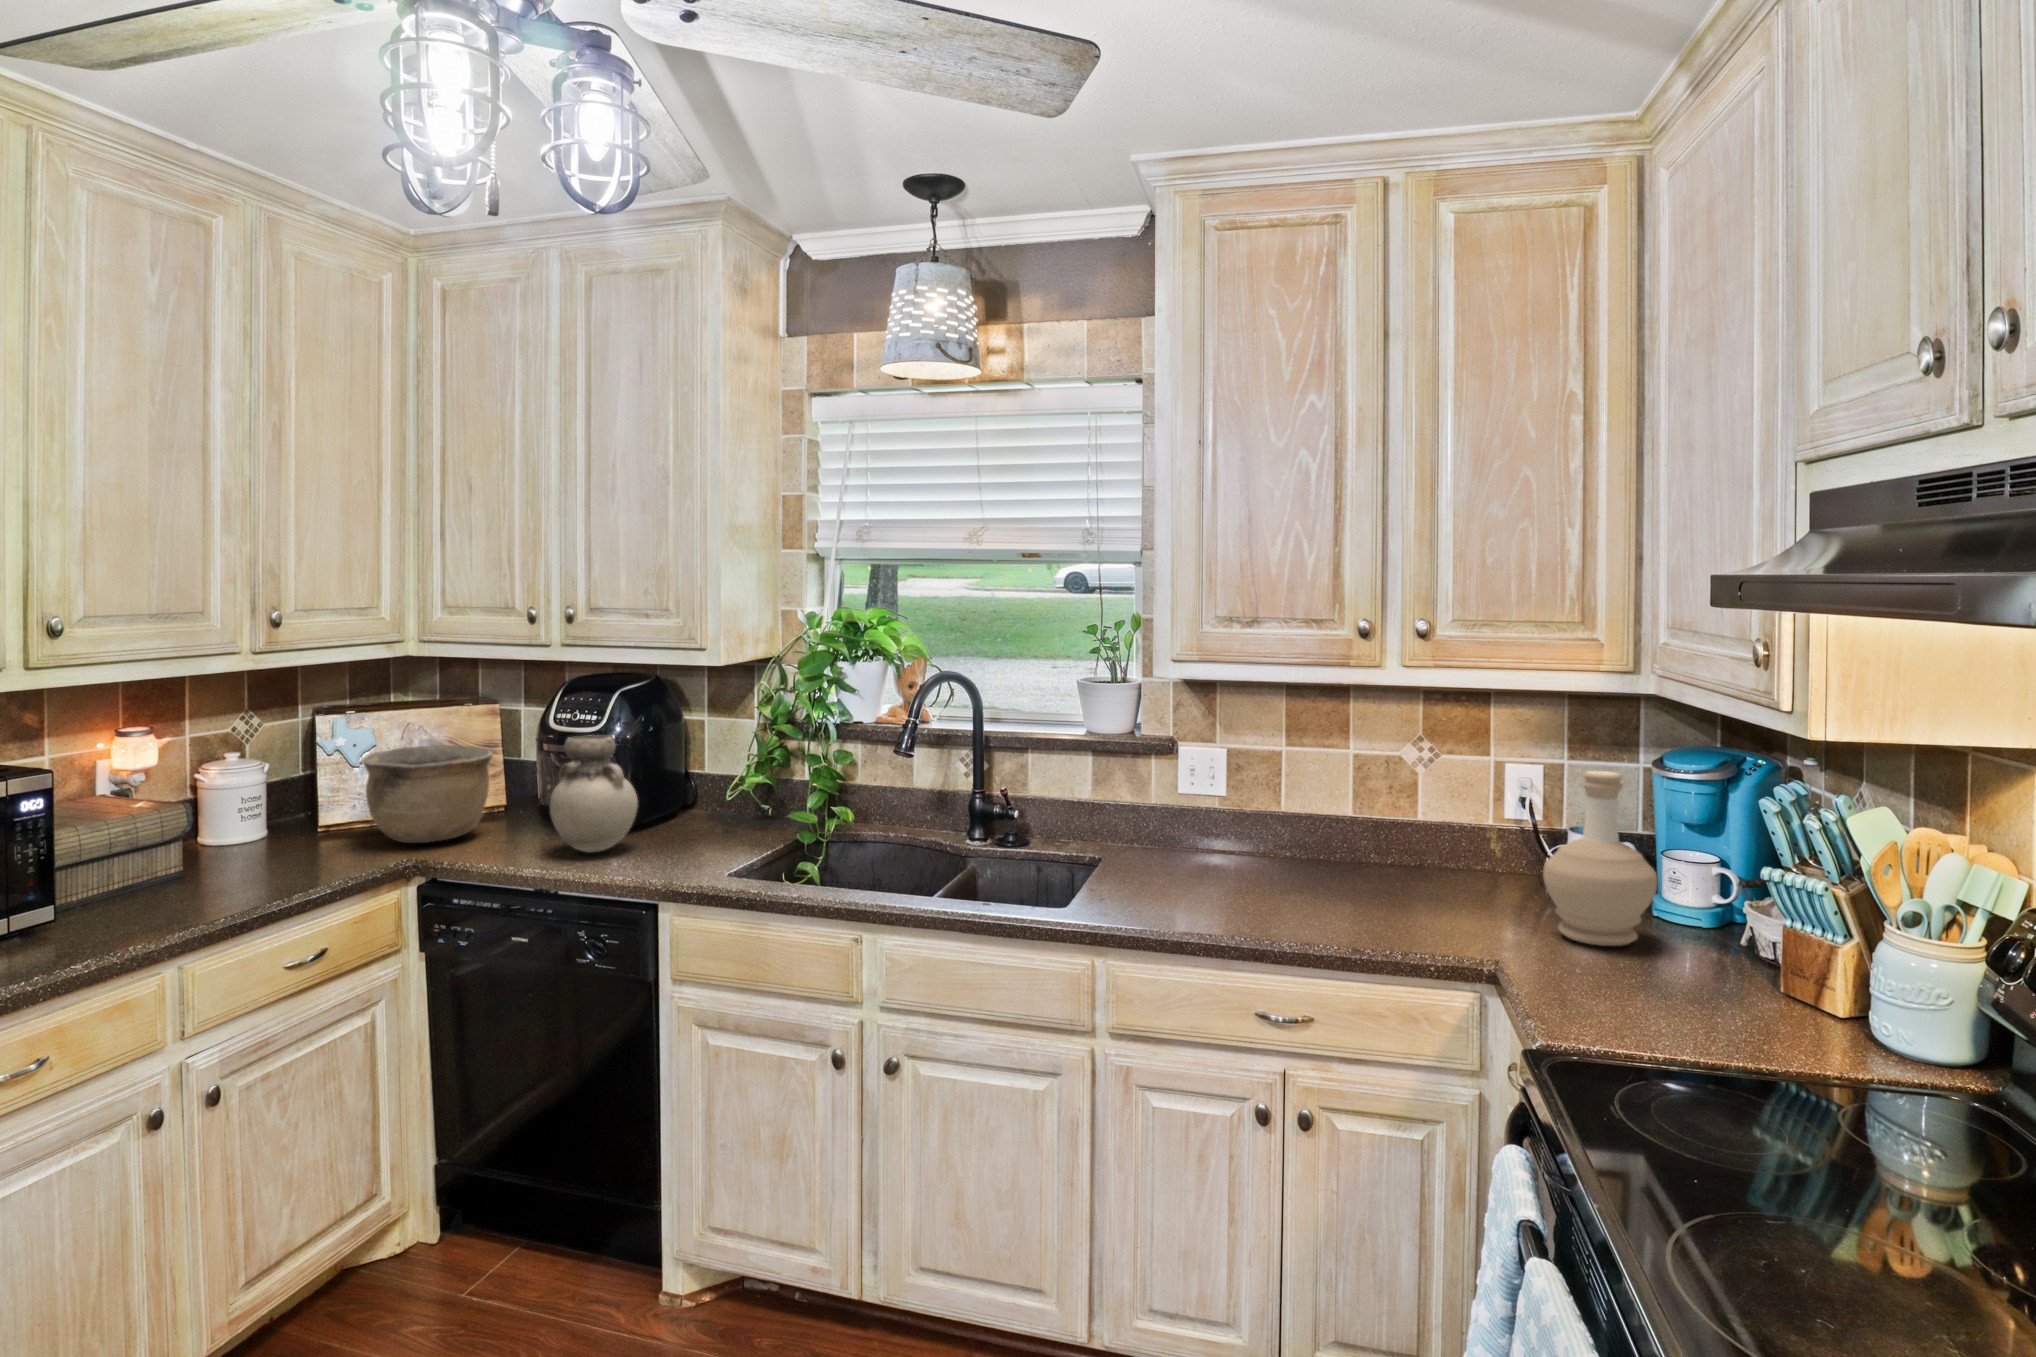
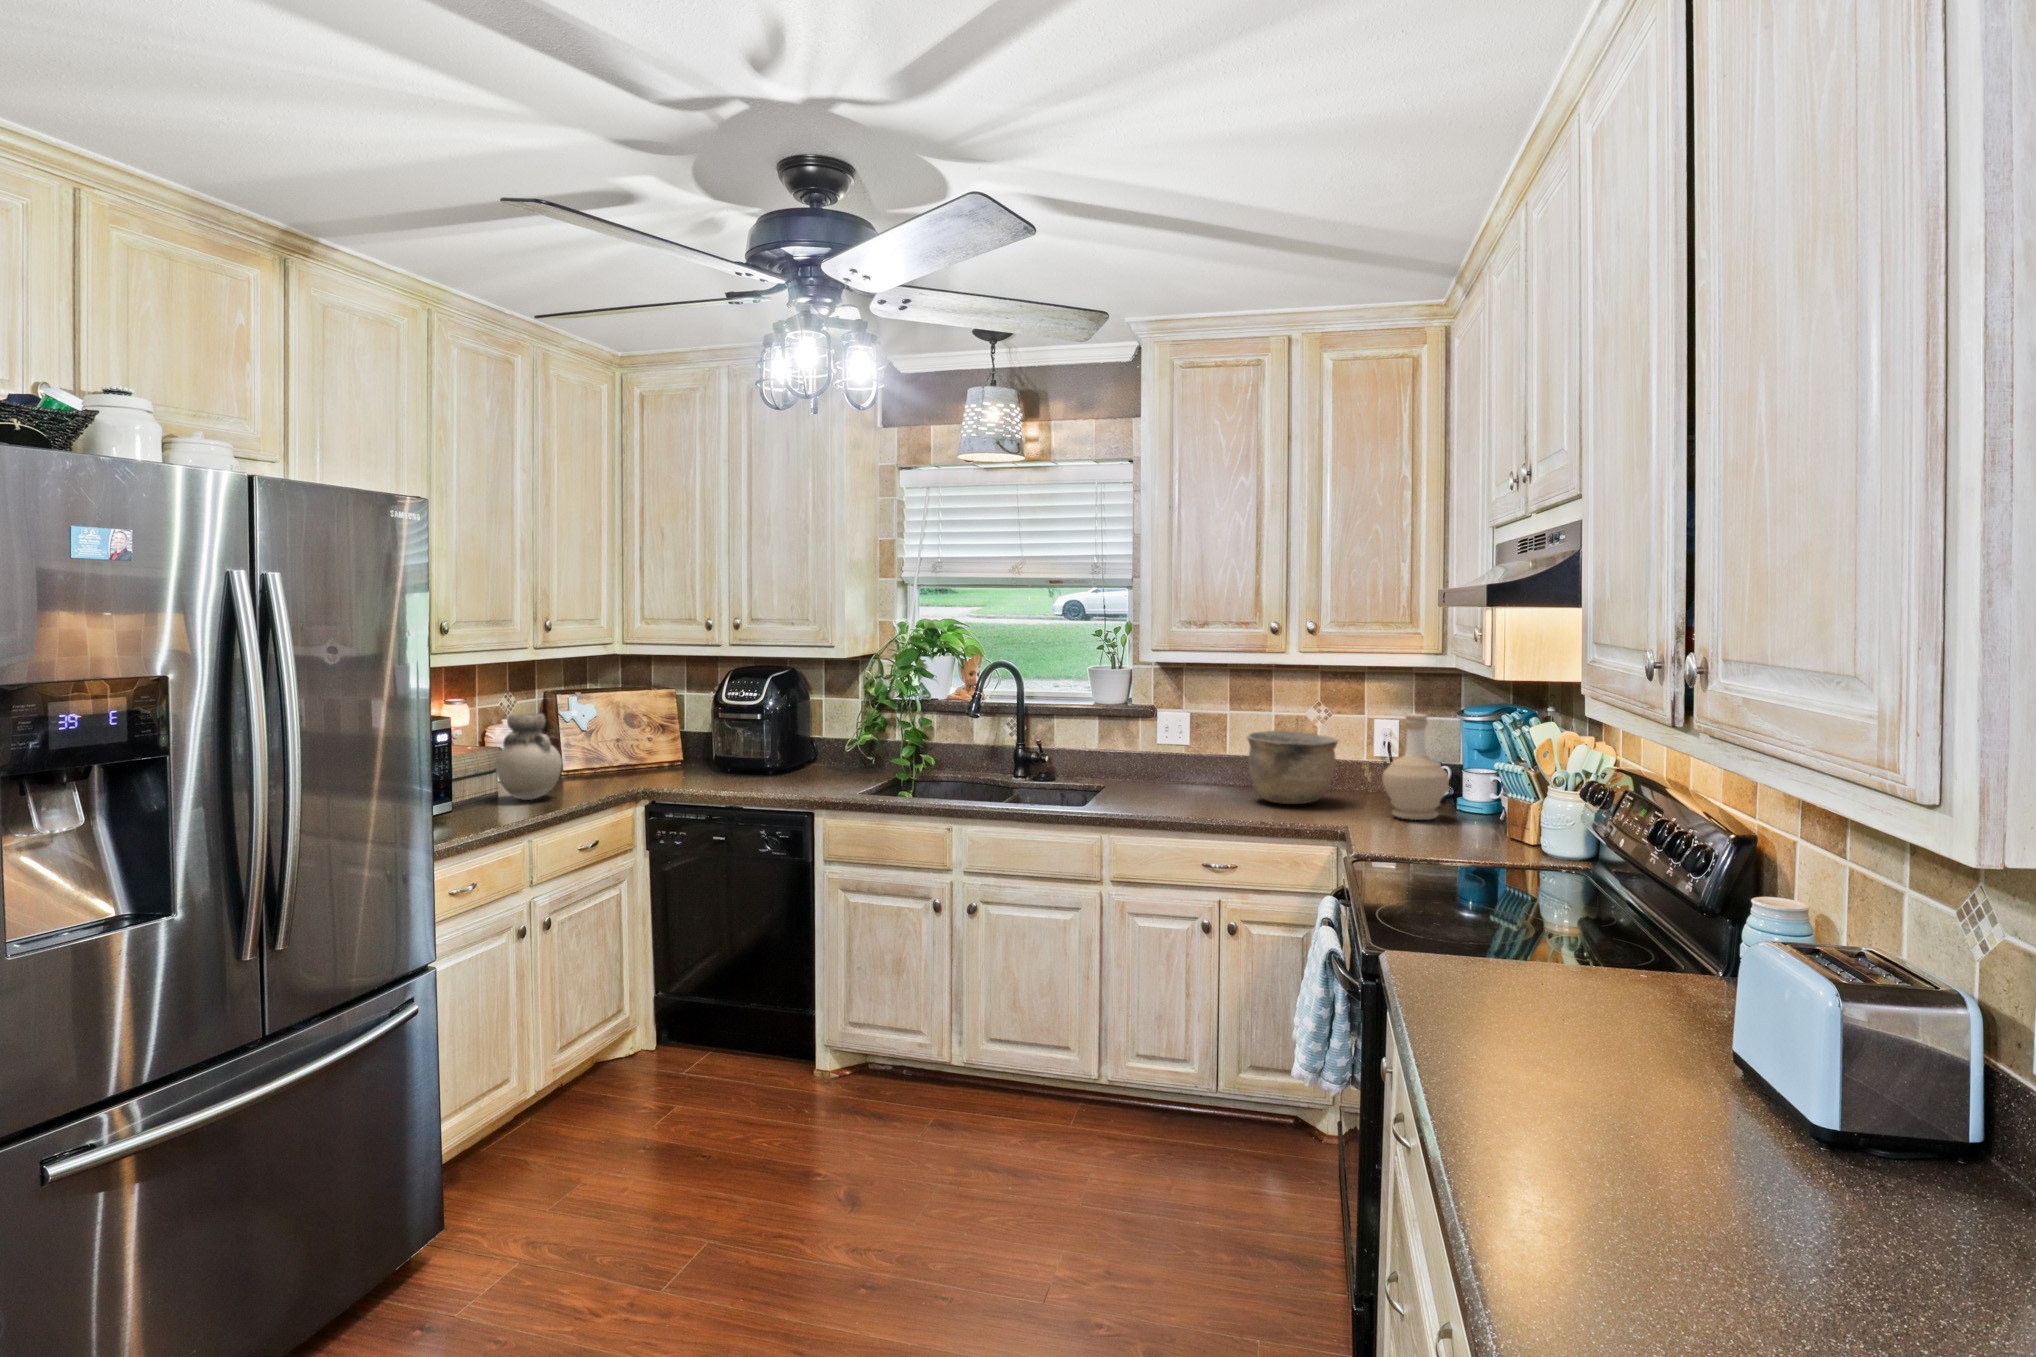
vase: present [550,735,638,852] -> present [496,714,562,800]
bowl: present [362,744,493,843] -> present [1247,731,1338,804]

